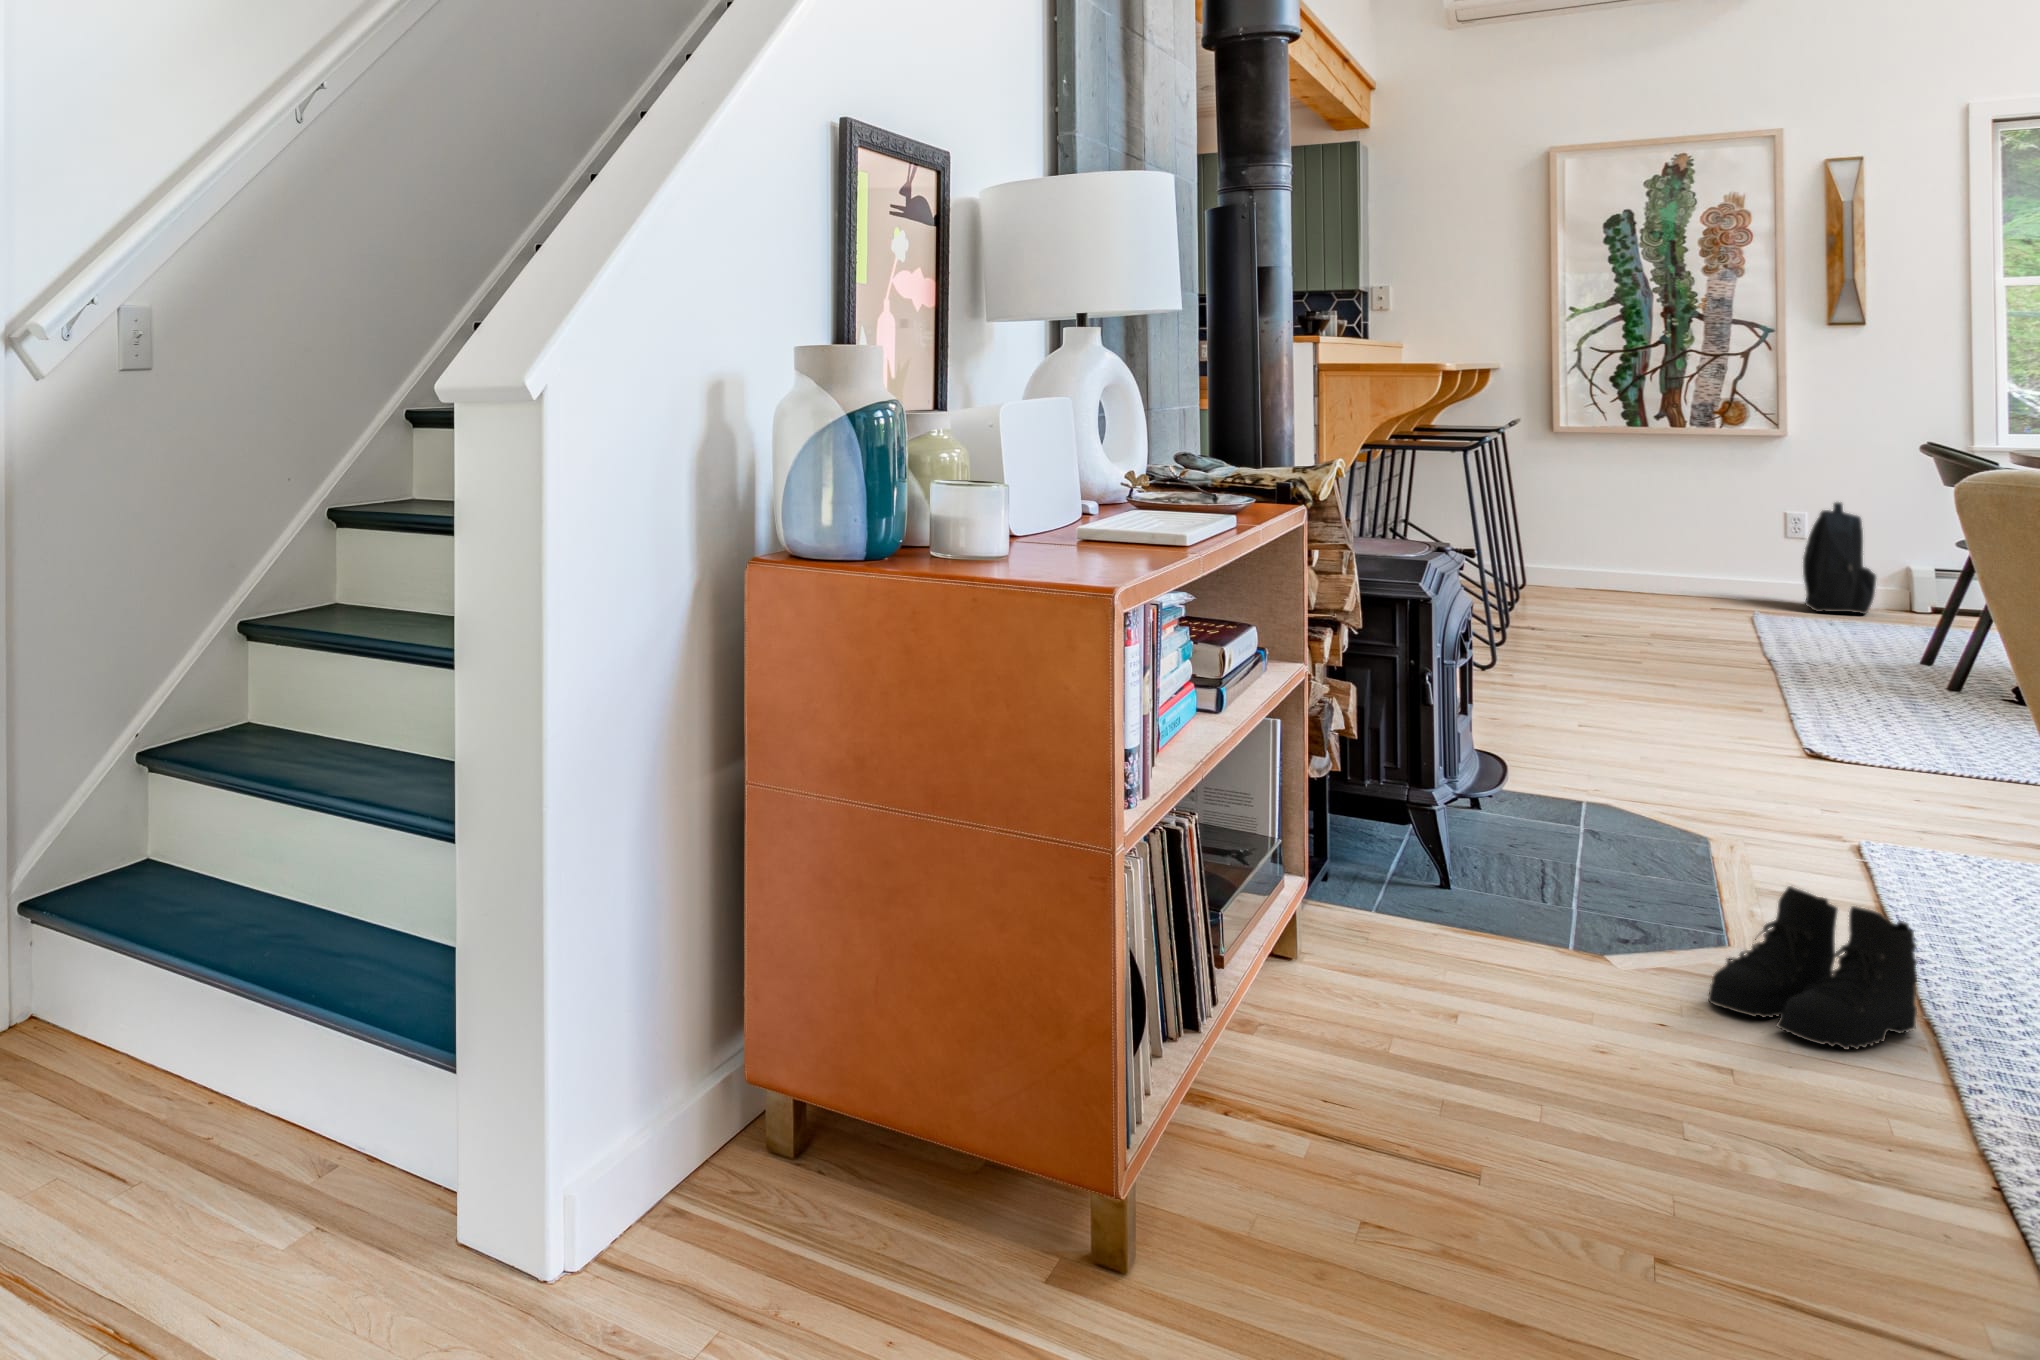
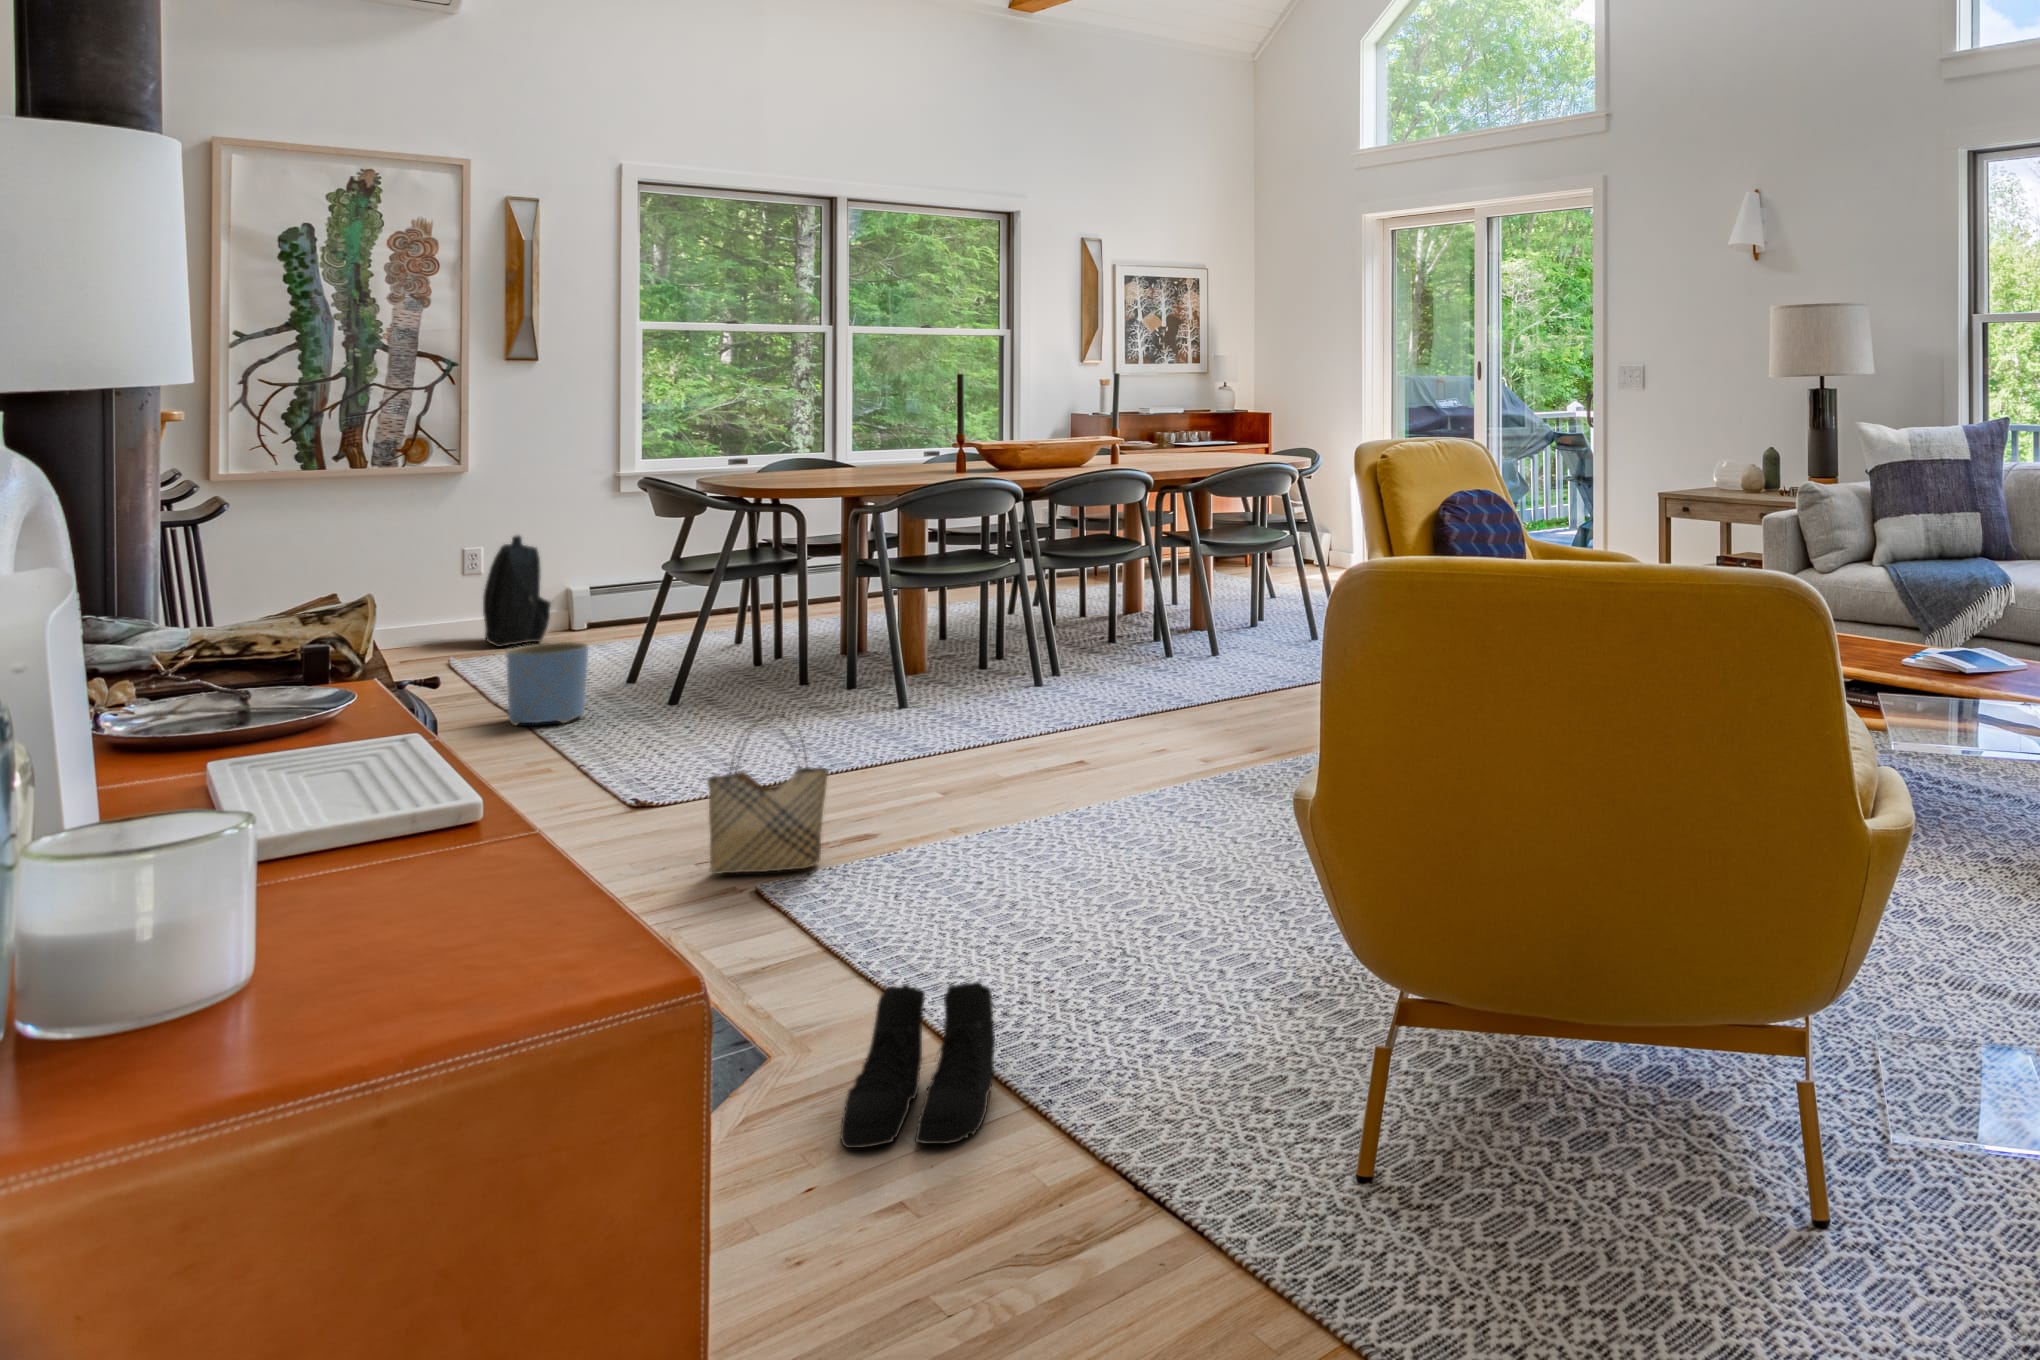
planter: none [1754,597,1843,678] -> present [506,642,588,725]
woven basket: none [1813,668,1964,837] -> present [707,714,828,874]

